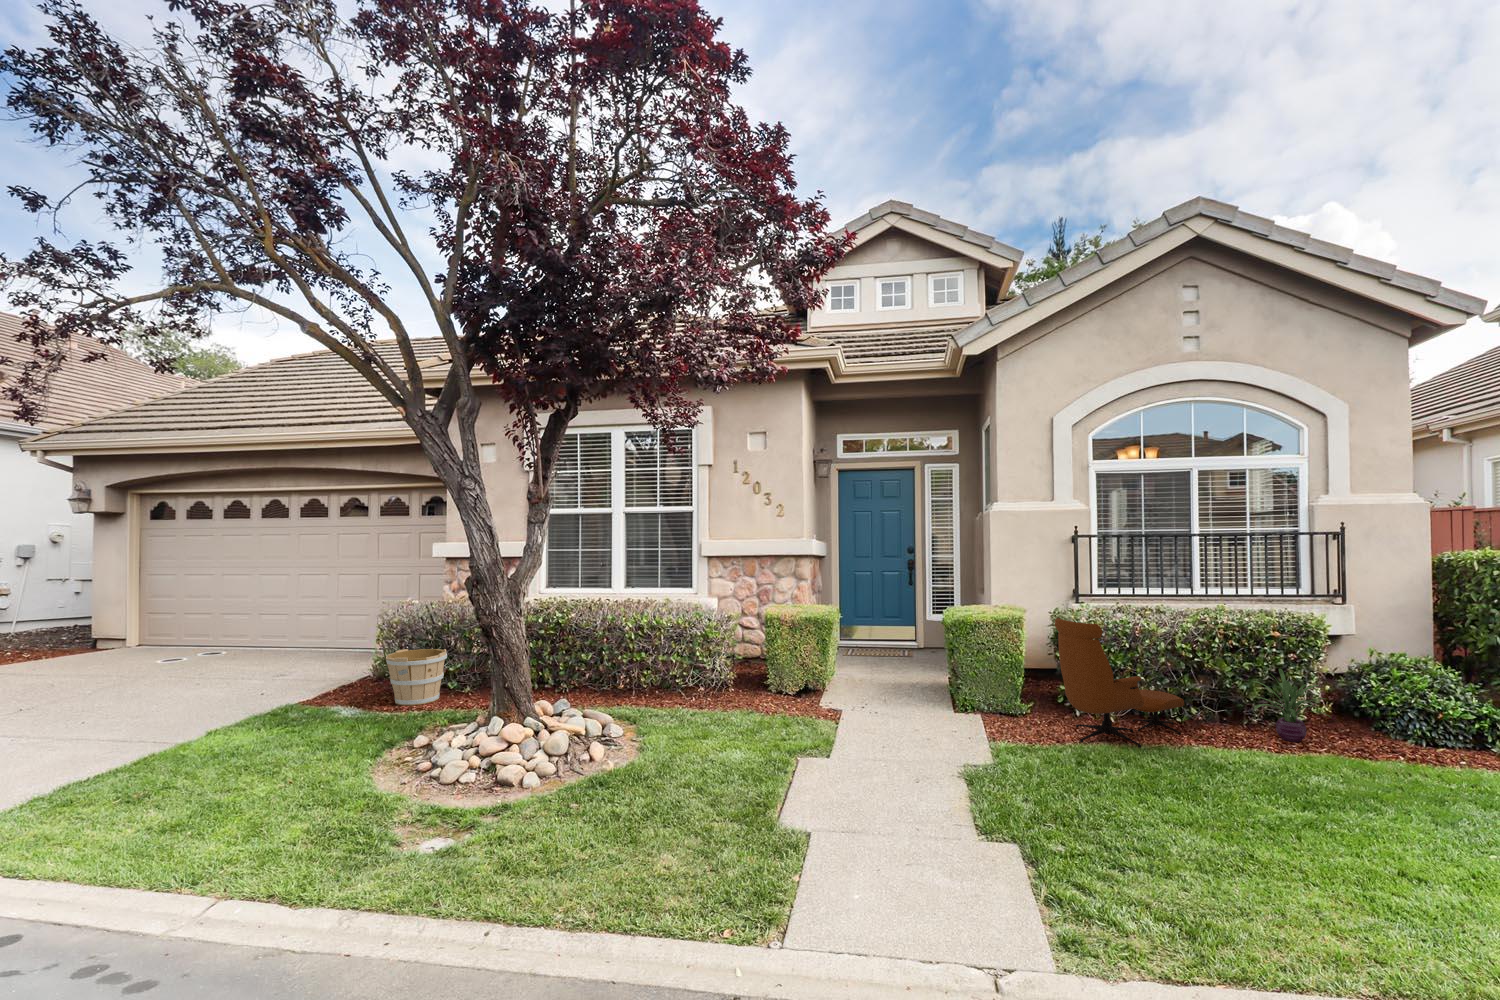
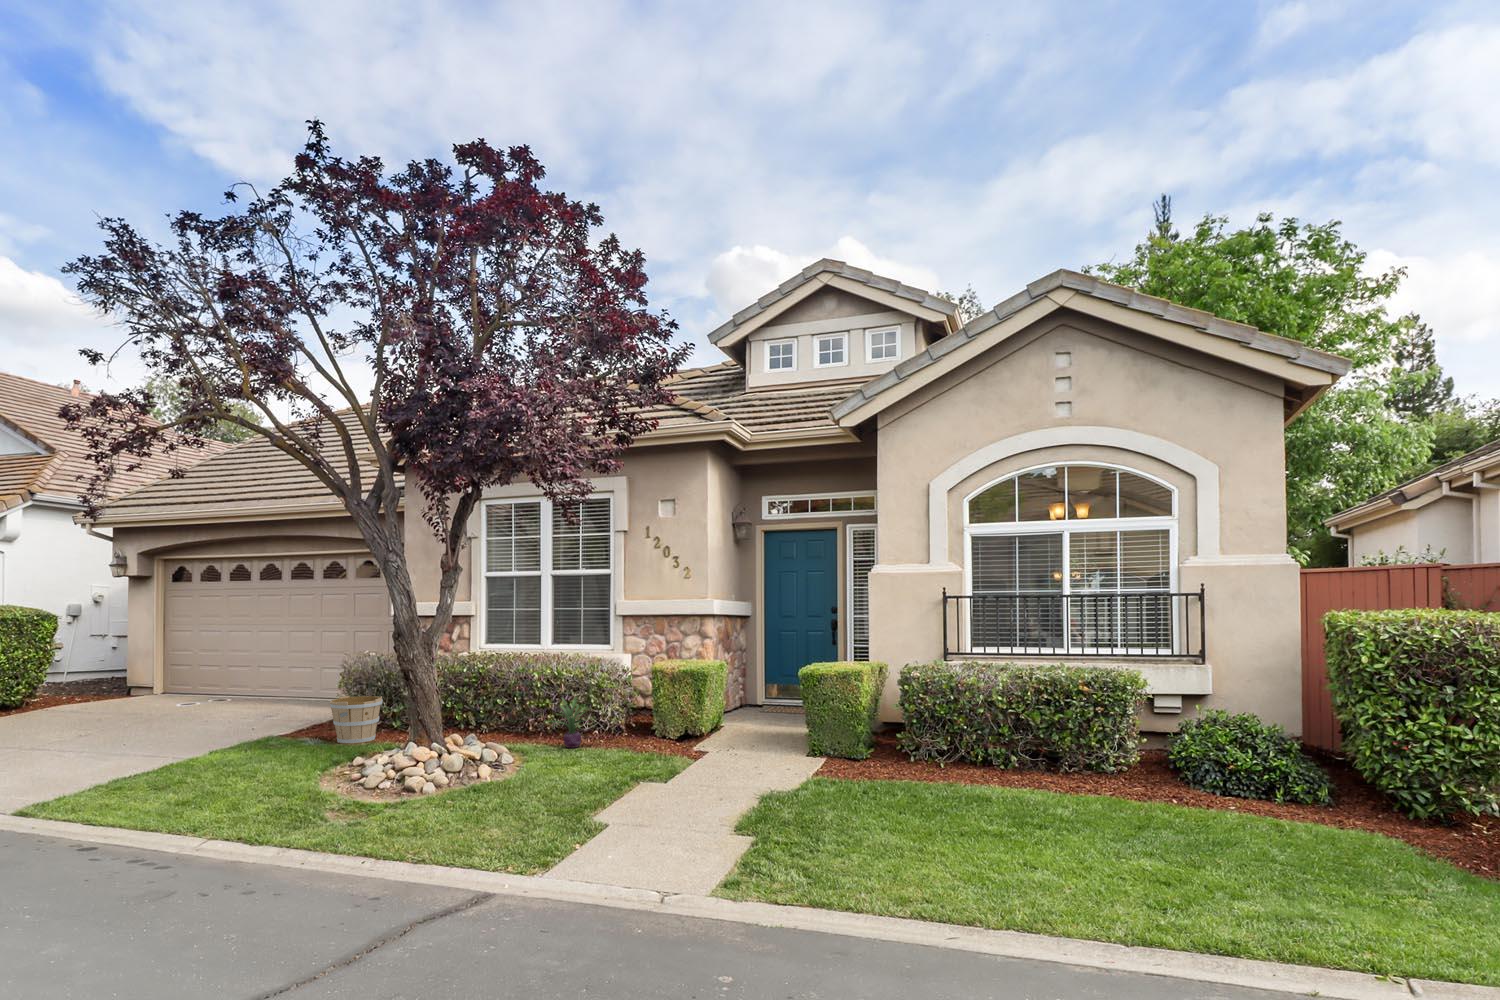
lounge chair: present [1055,618,1184,748] -> none [870,668,989,777]
decorative plant: present [1254,669,1330,742] -> present [561,697,581,748]

